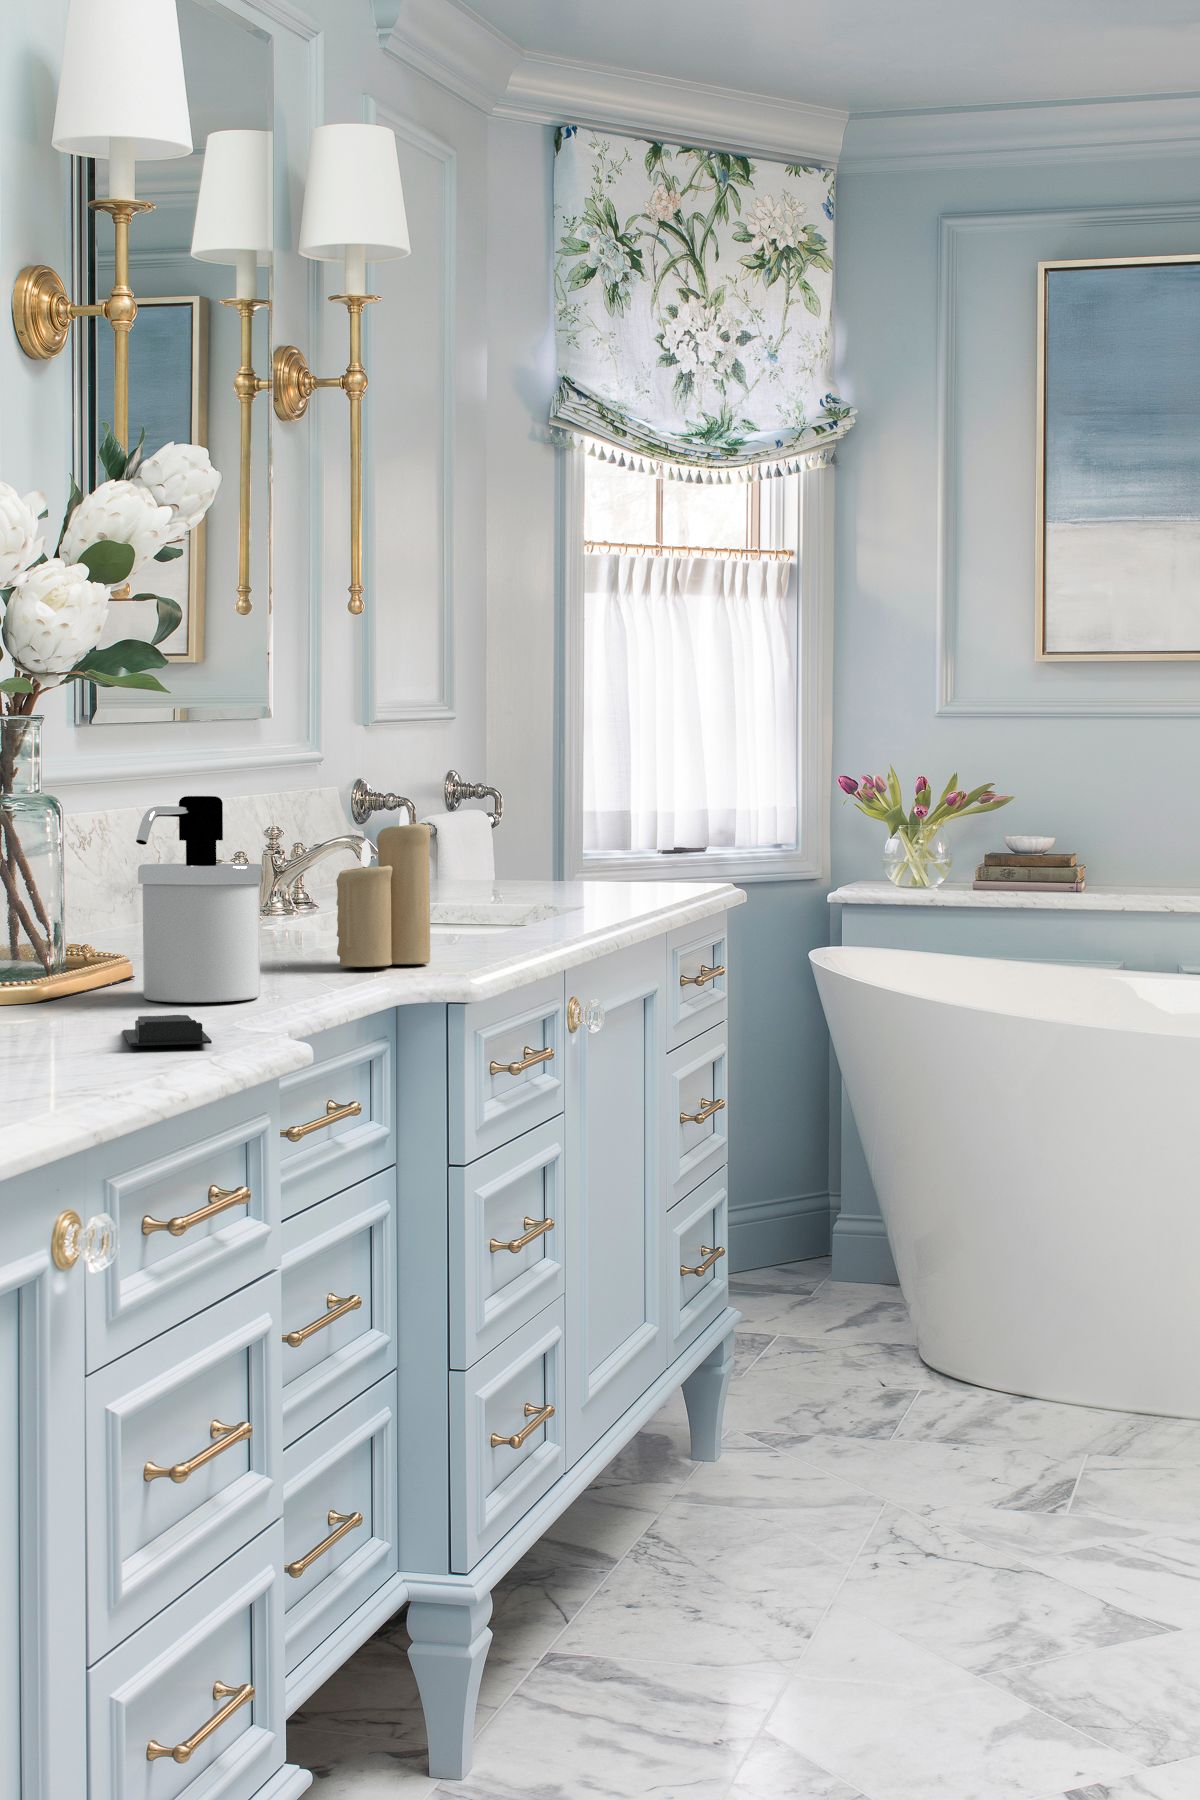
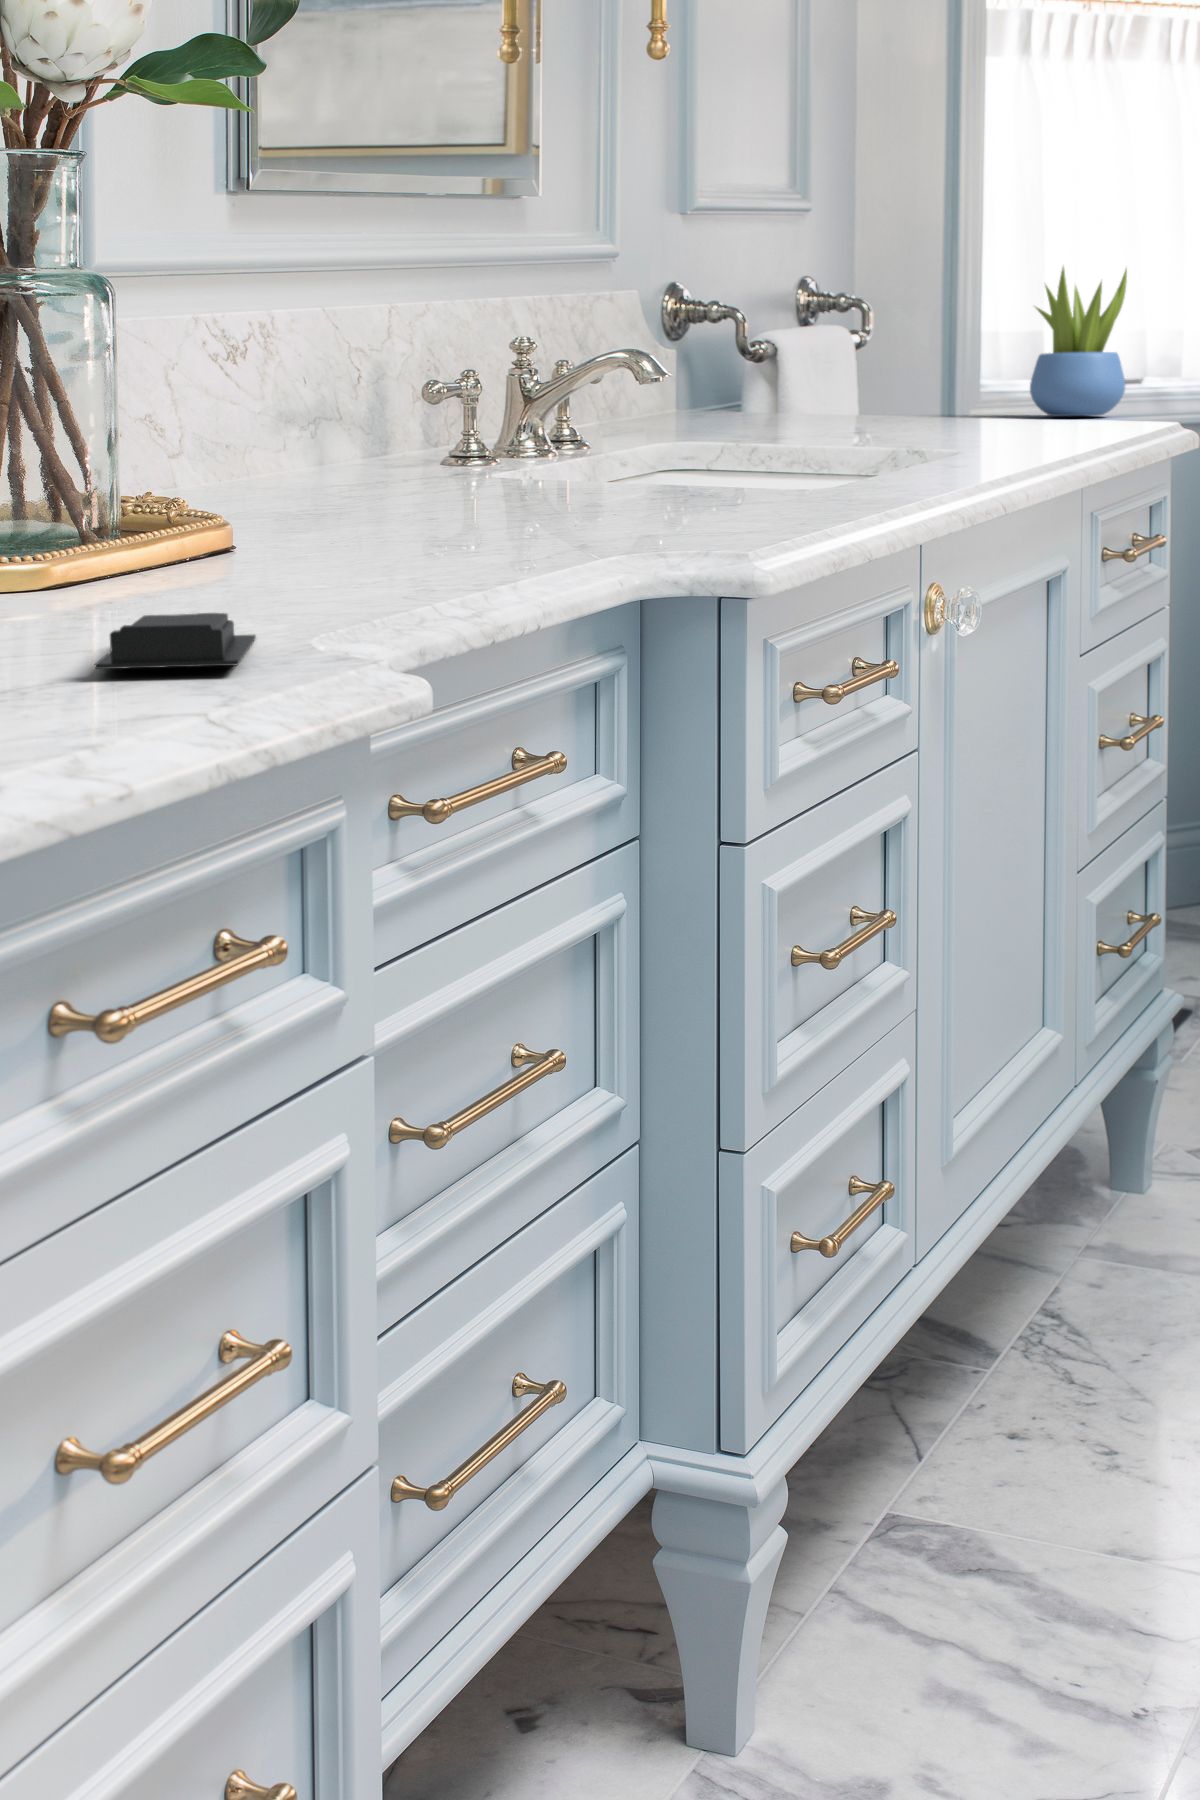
succulent plant: none [617,773,686,879] -> present [1030,267,1127,416]
soap dispenser: present [136,796,264,1002] -> none [160,243,401,590]
candle: present [336,806,430,967] -> none [553,273,704,532]

